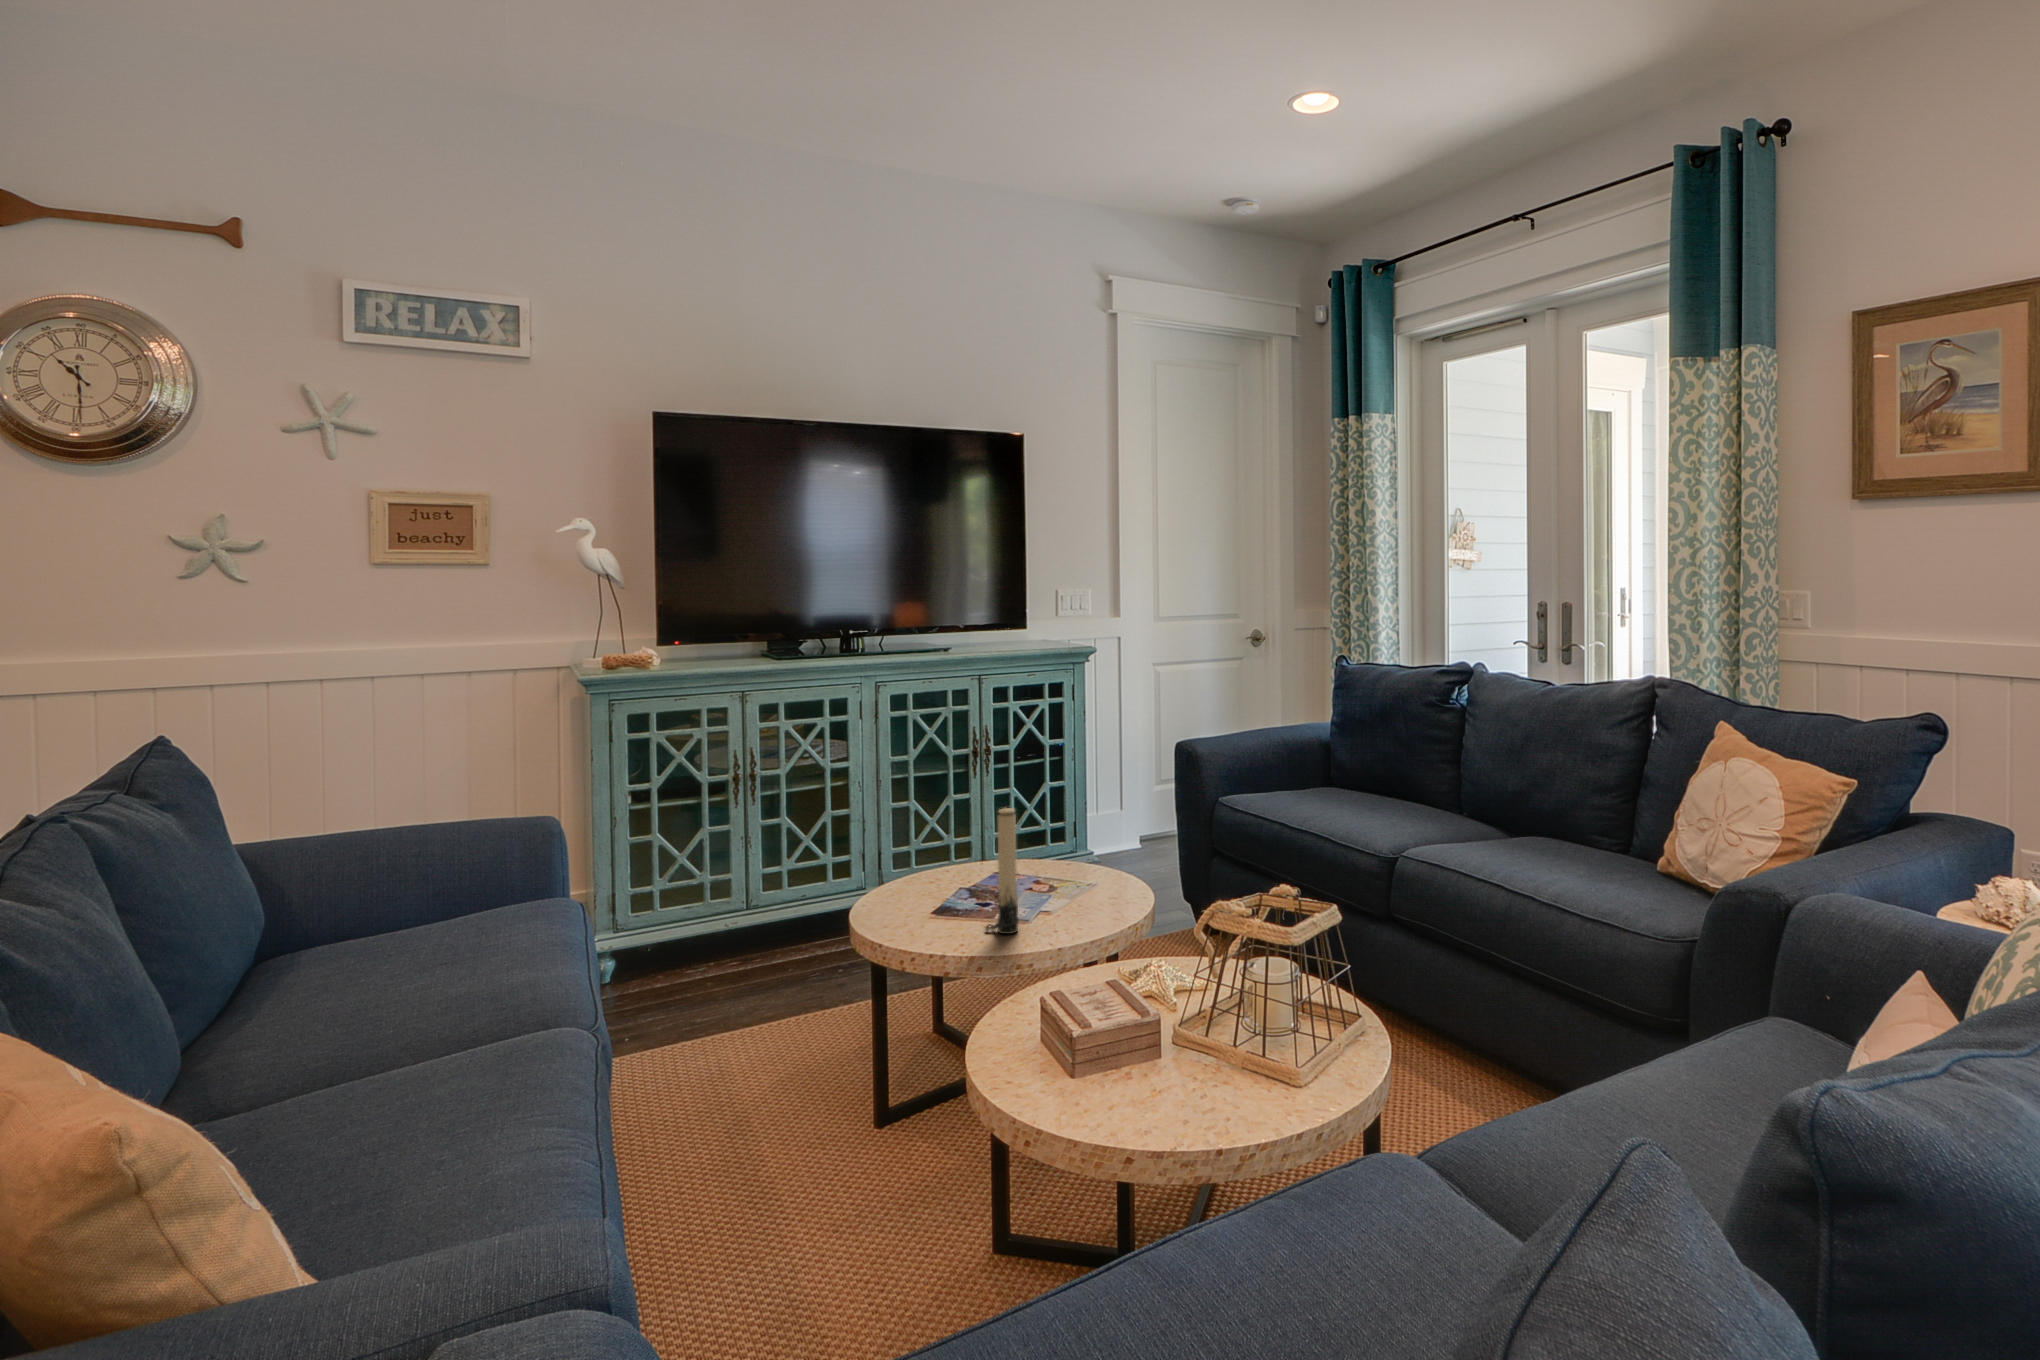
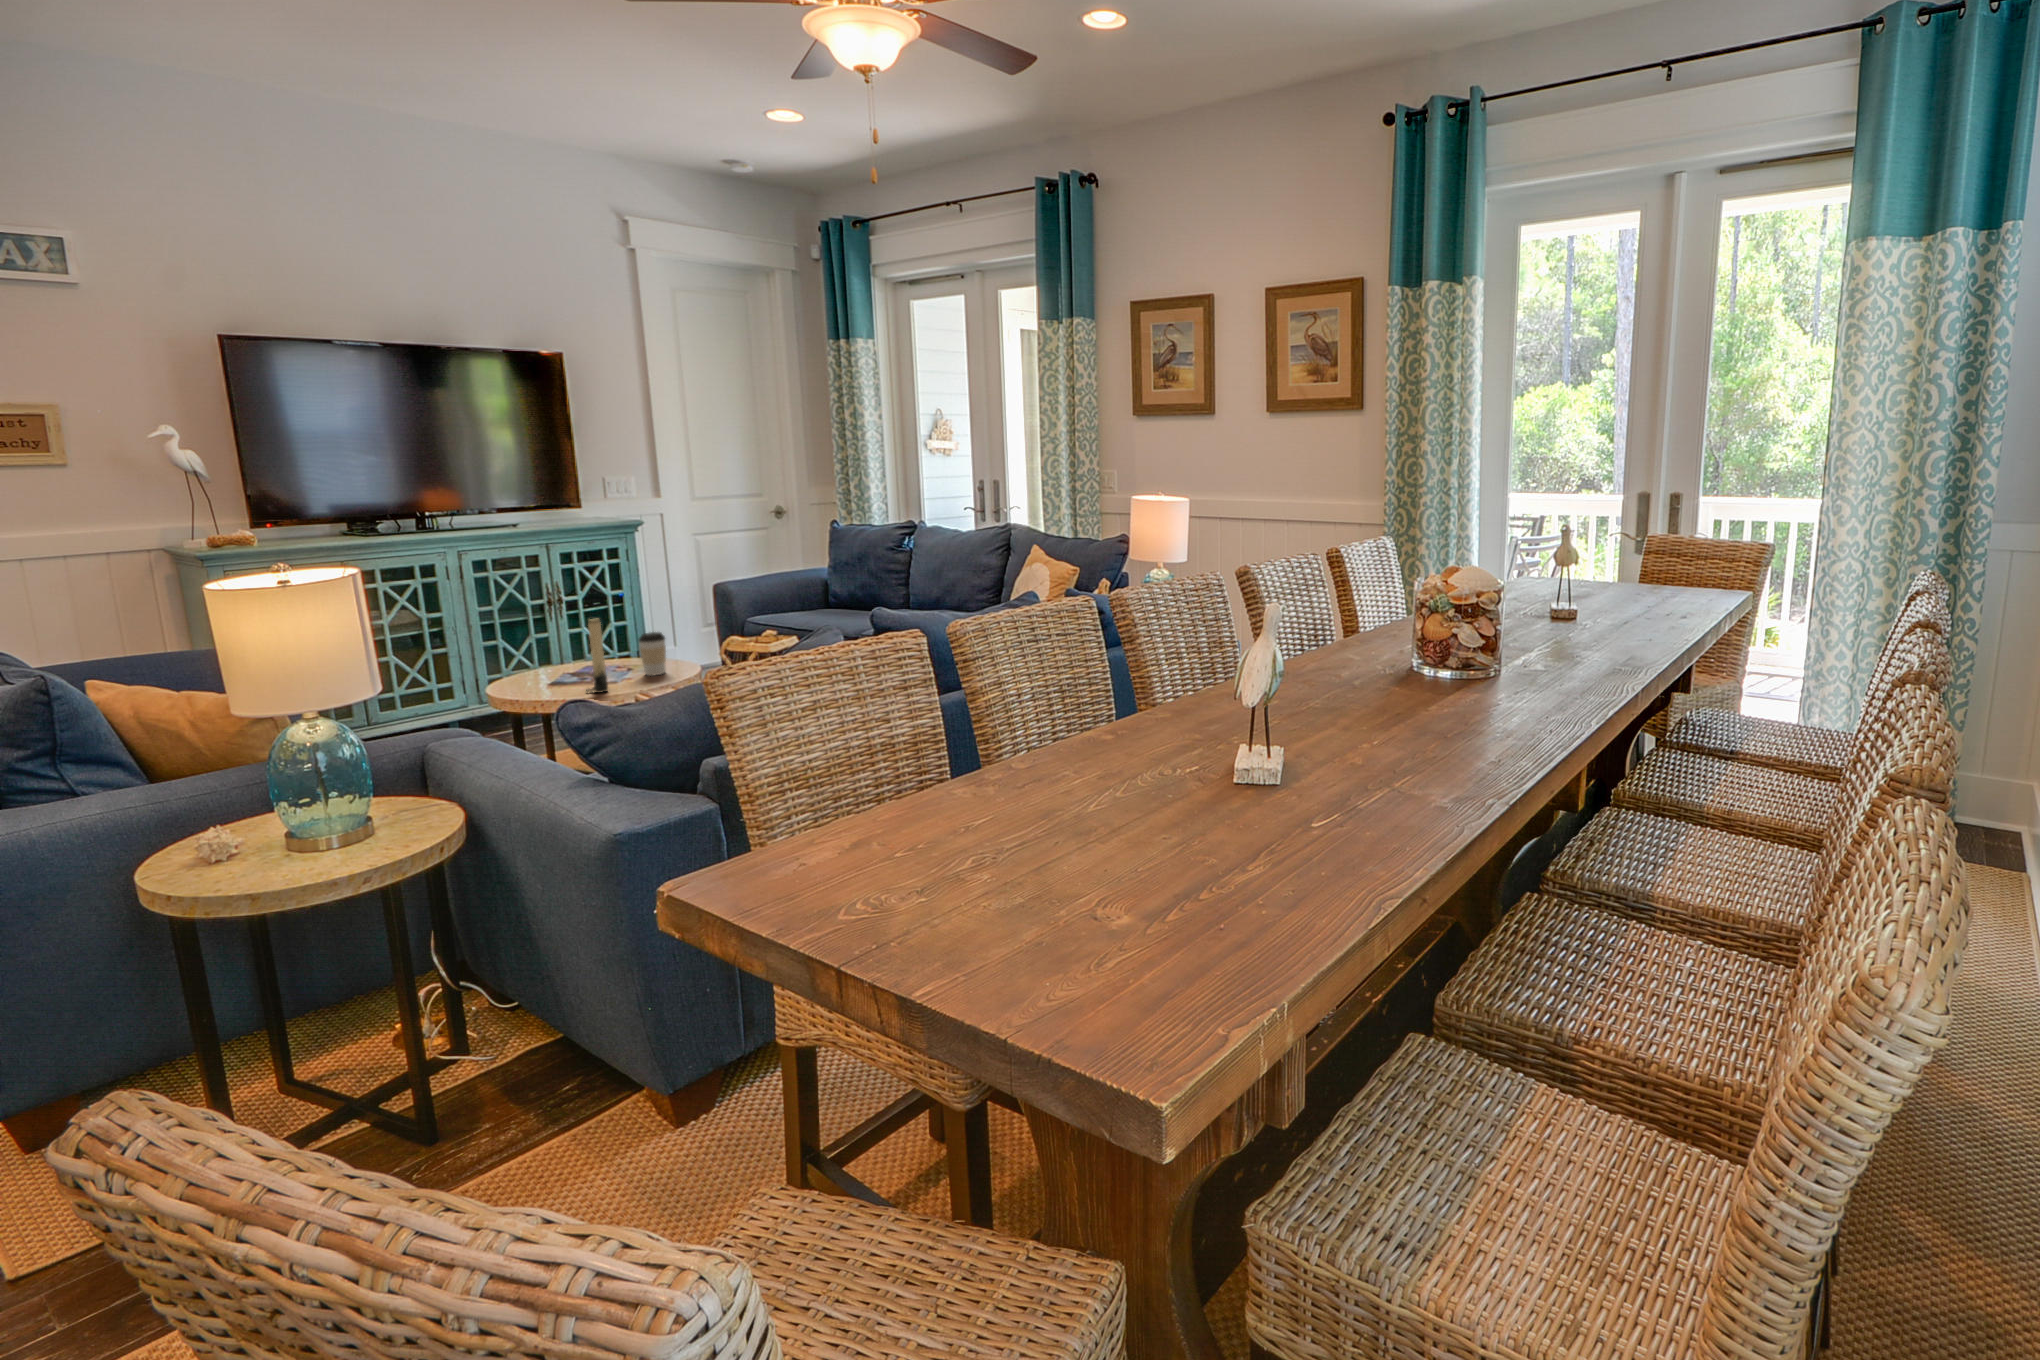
coffee cup: none [1070,828,1111,902] -> present [639,632,666,676]

